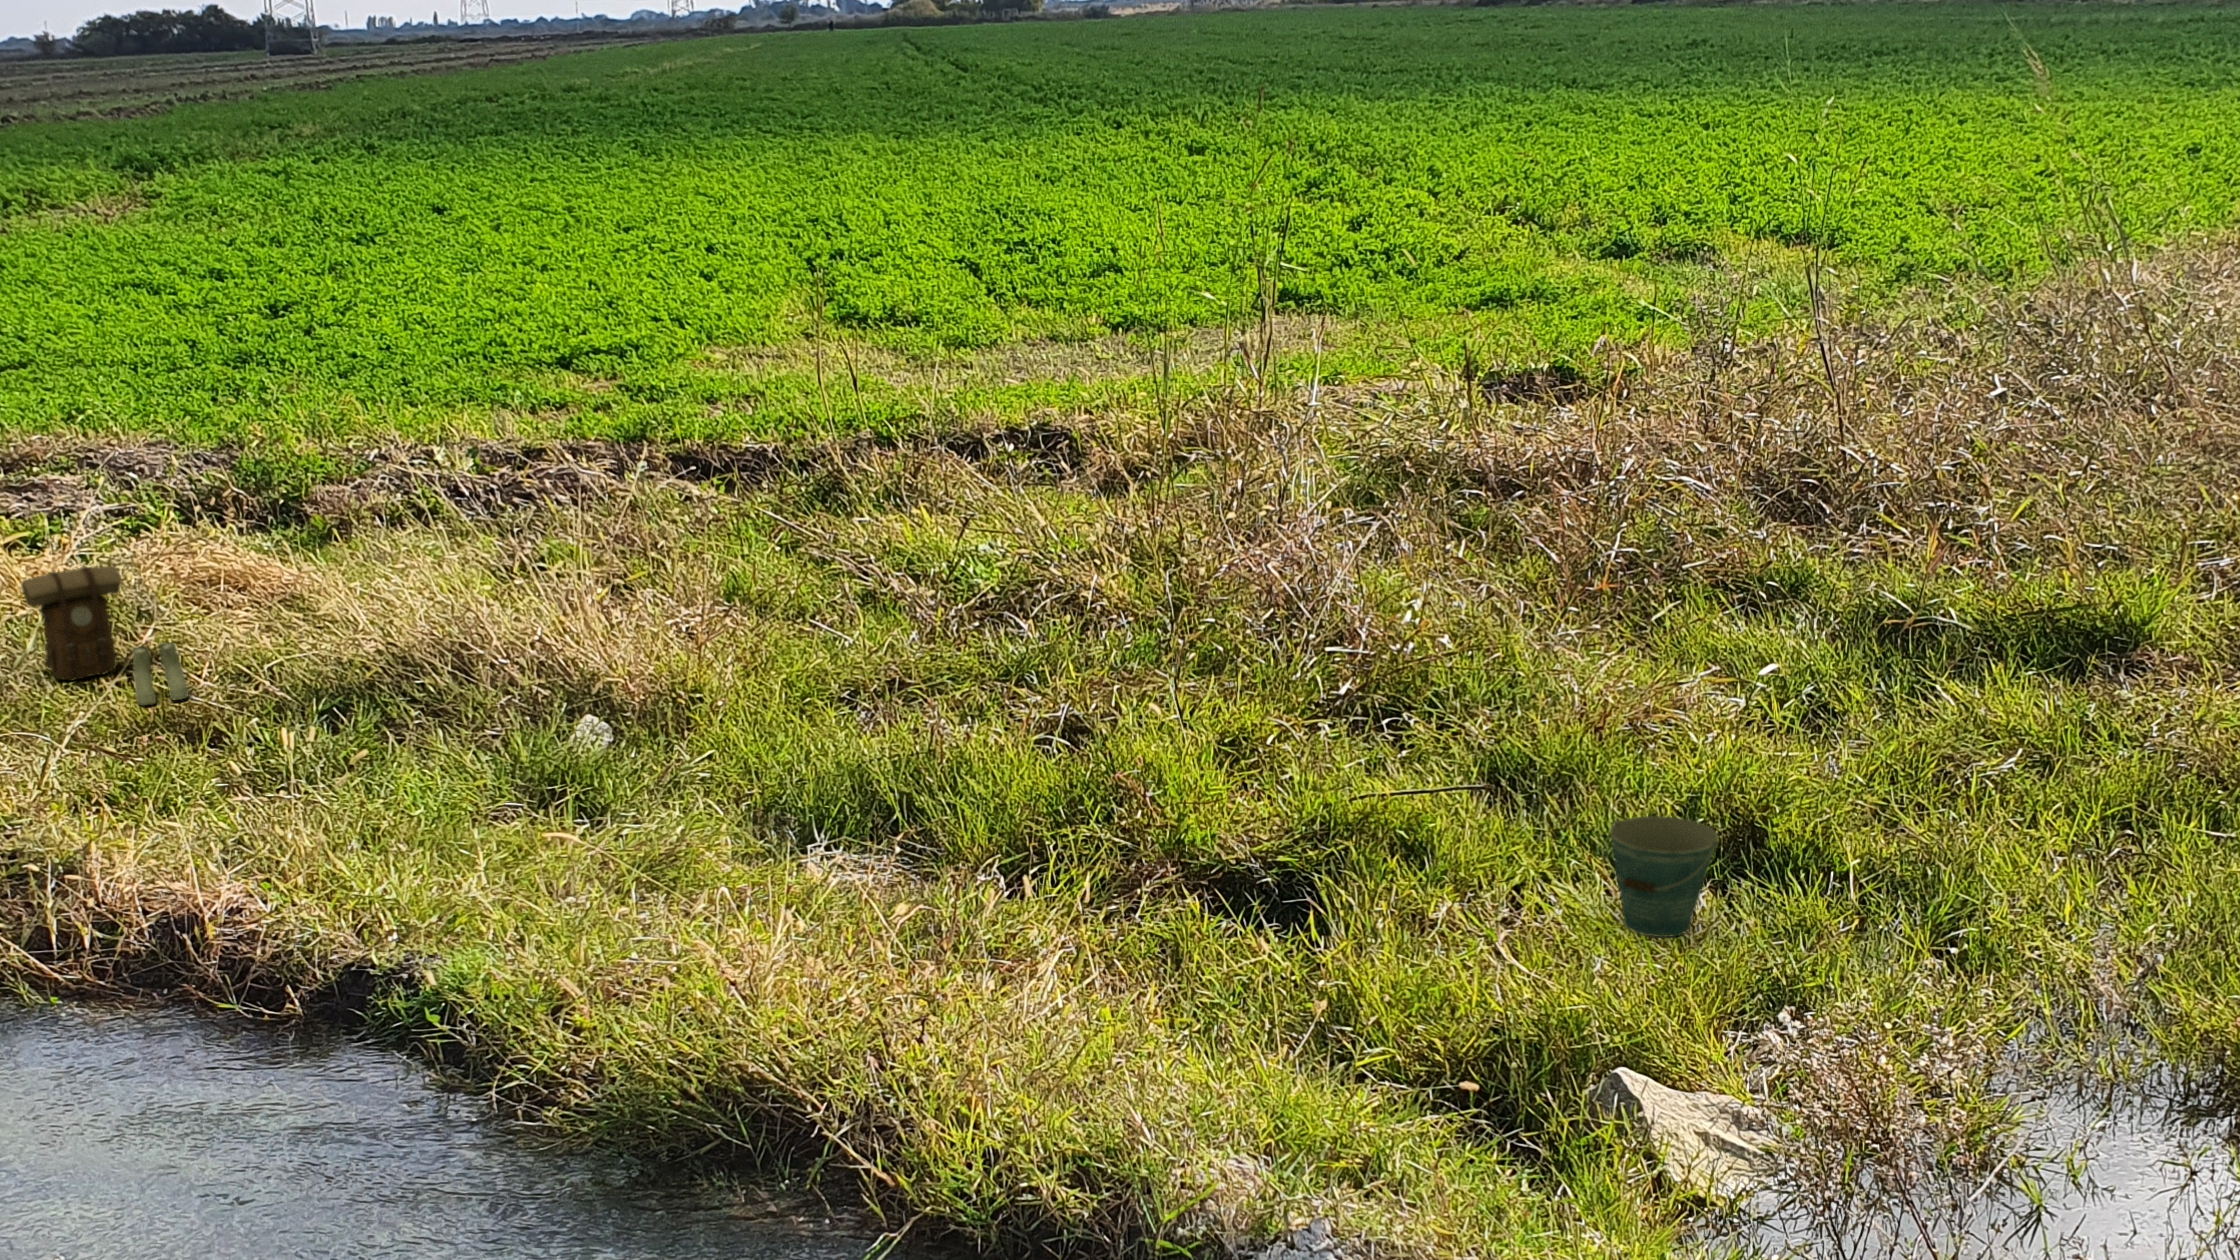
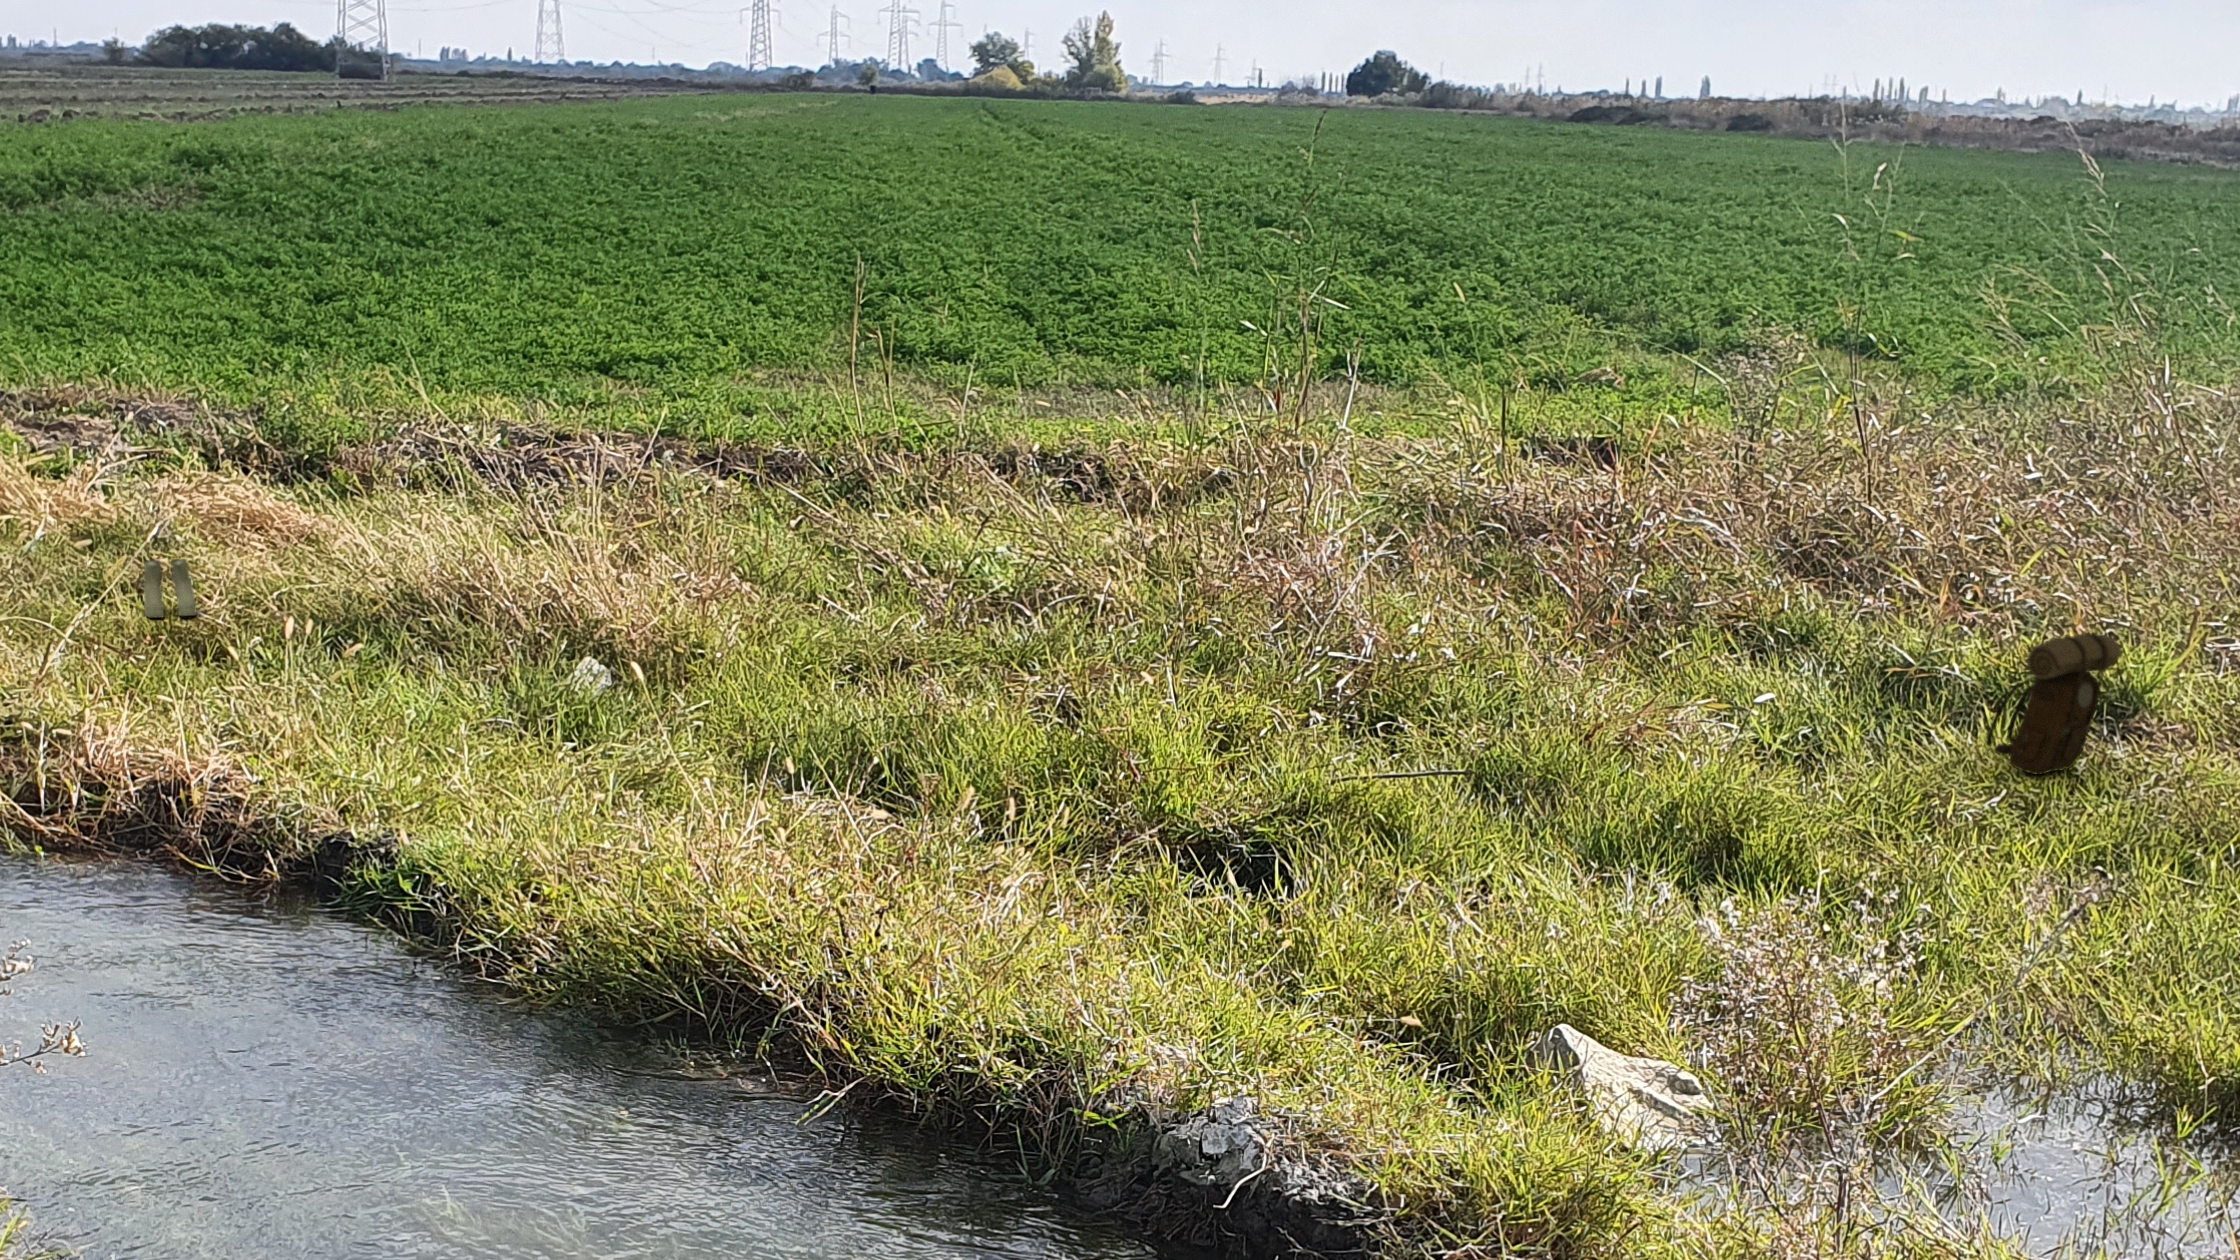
backpack: present [21,566,121,680] -> present [1985,633,2122,775]
bucket: present [1608,816,1718,937] -> none [1575,802,1688,922]

